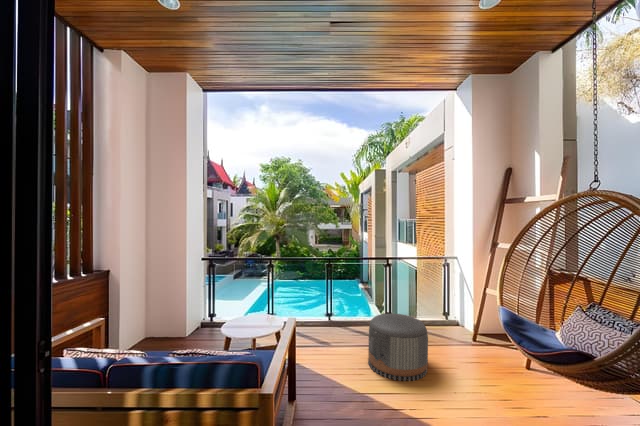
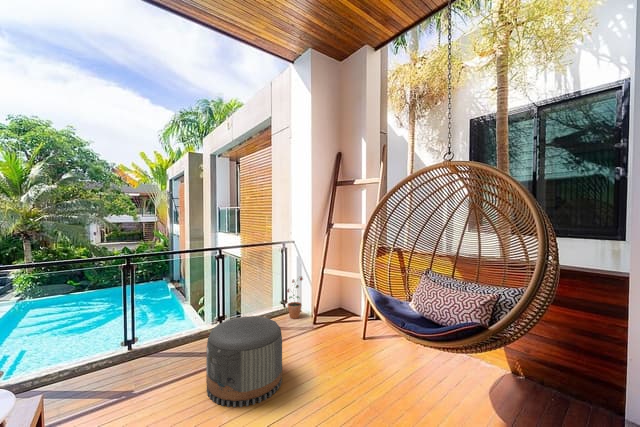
potted plant: none [447,291,467,331] -> present [287,277,303,319]

